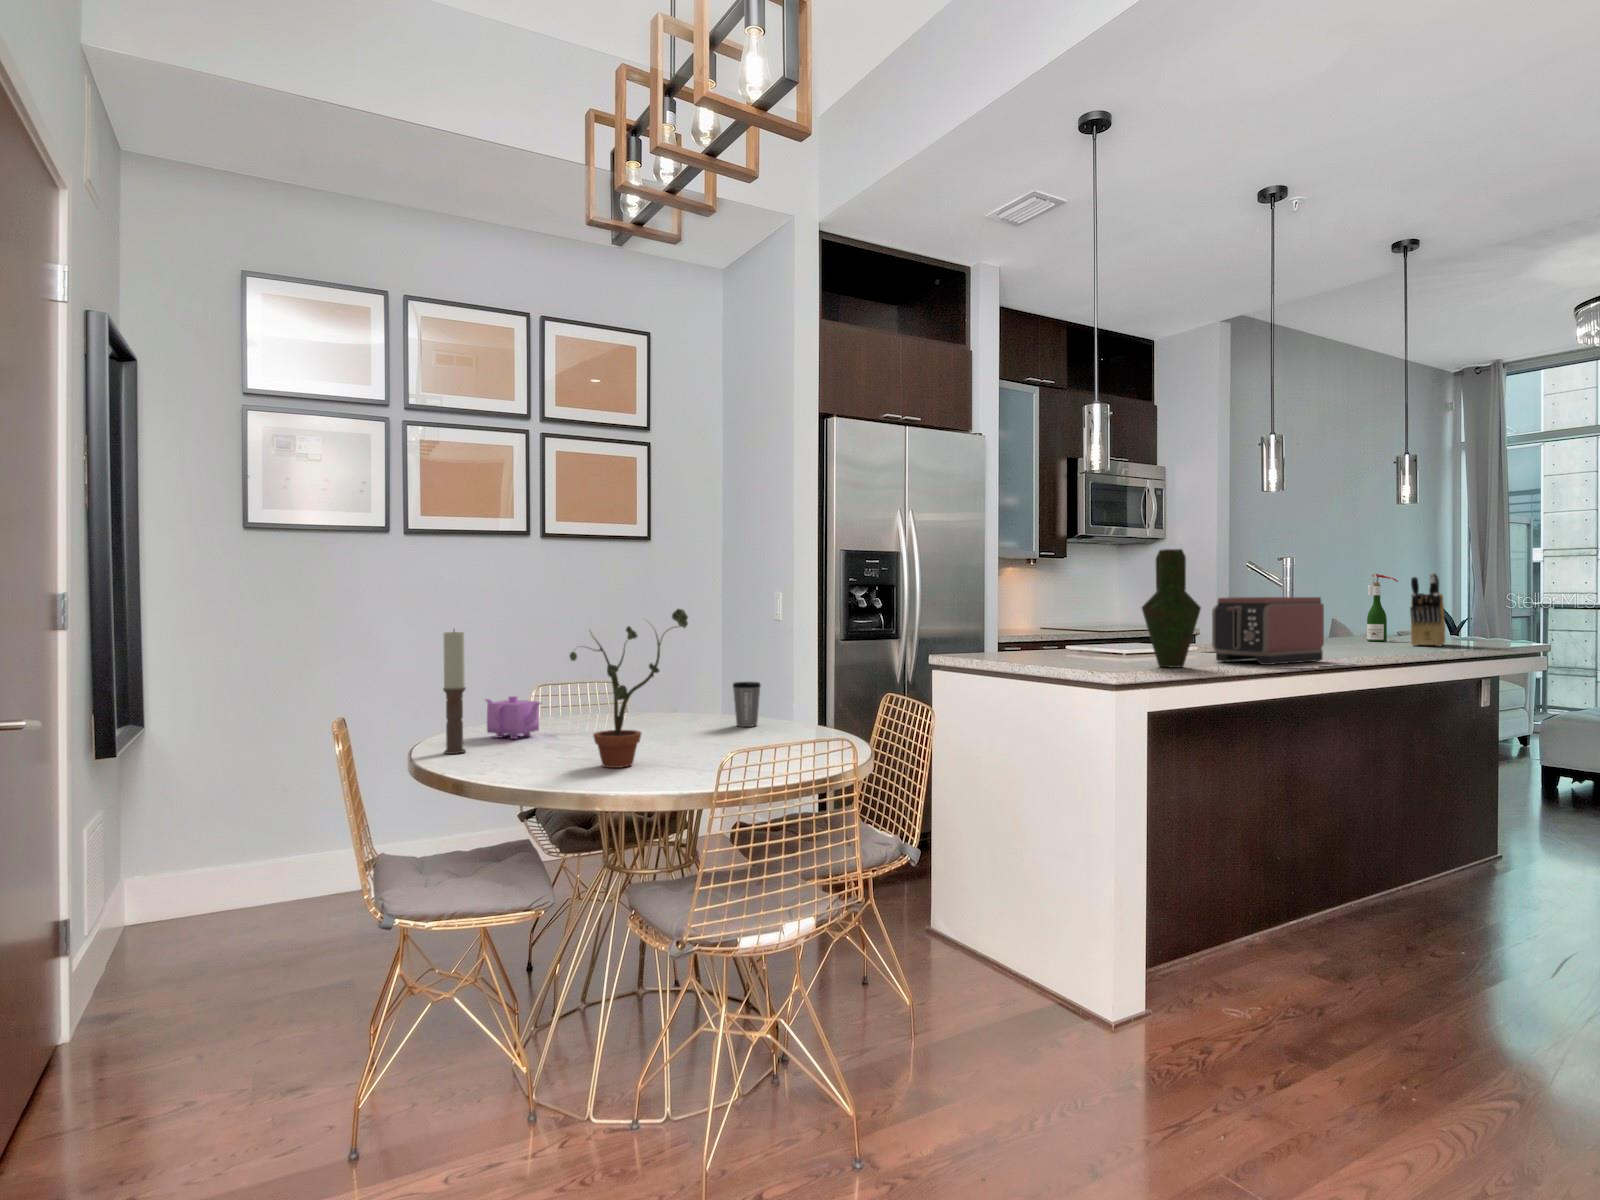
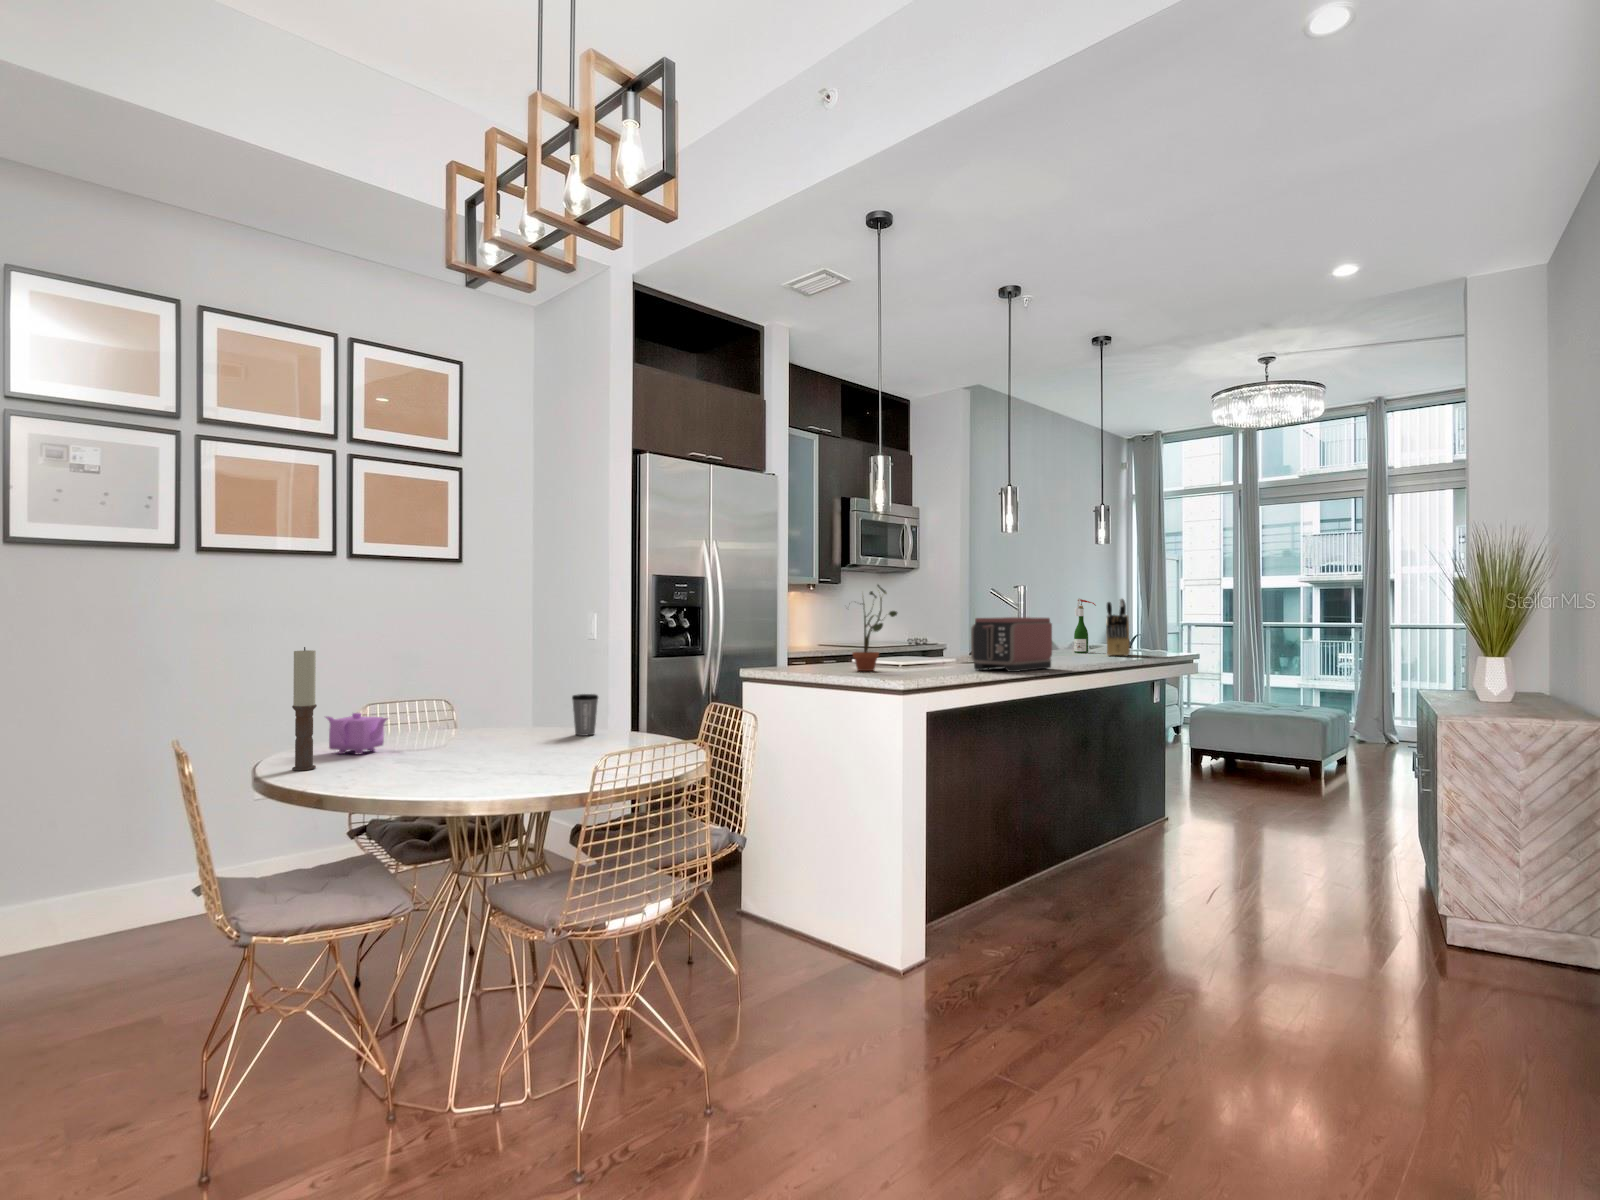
vase: present [1142,549,1201,668] -> none [920,578,966,675]
potted plant: present [570,609,688,768] -> present [853,585,897,671]

